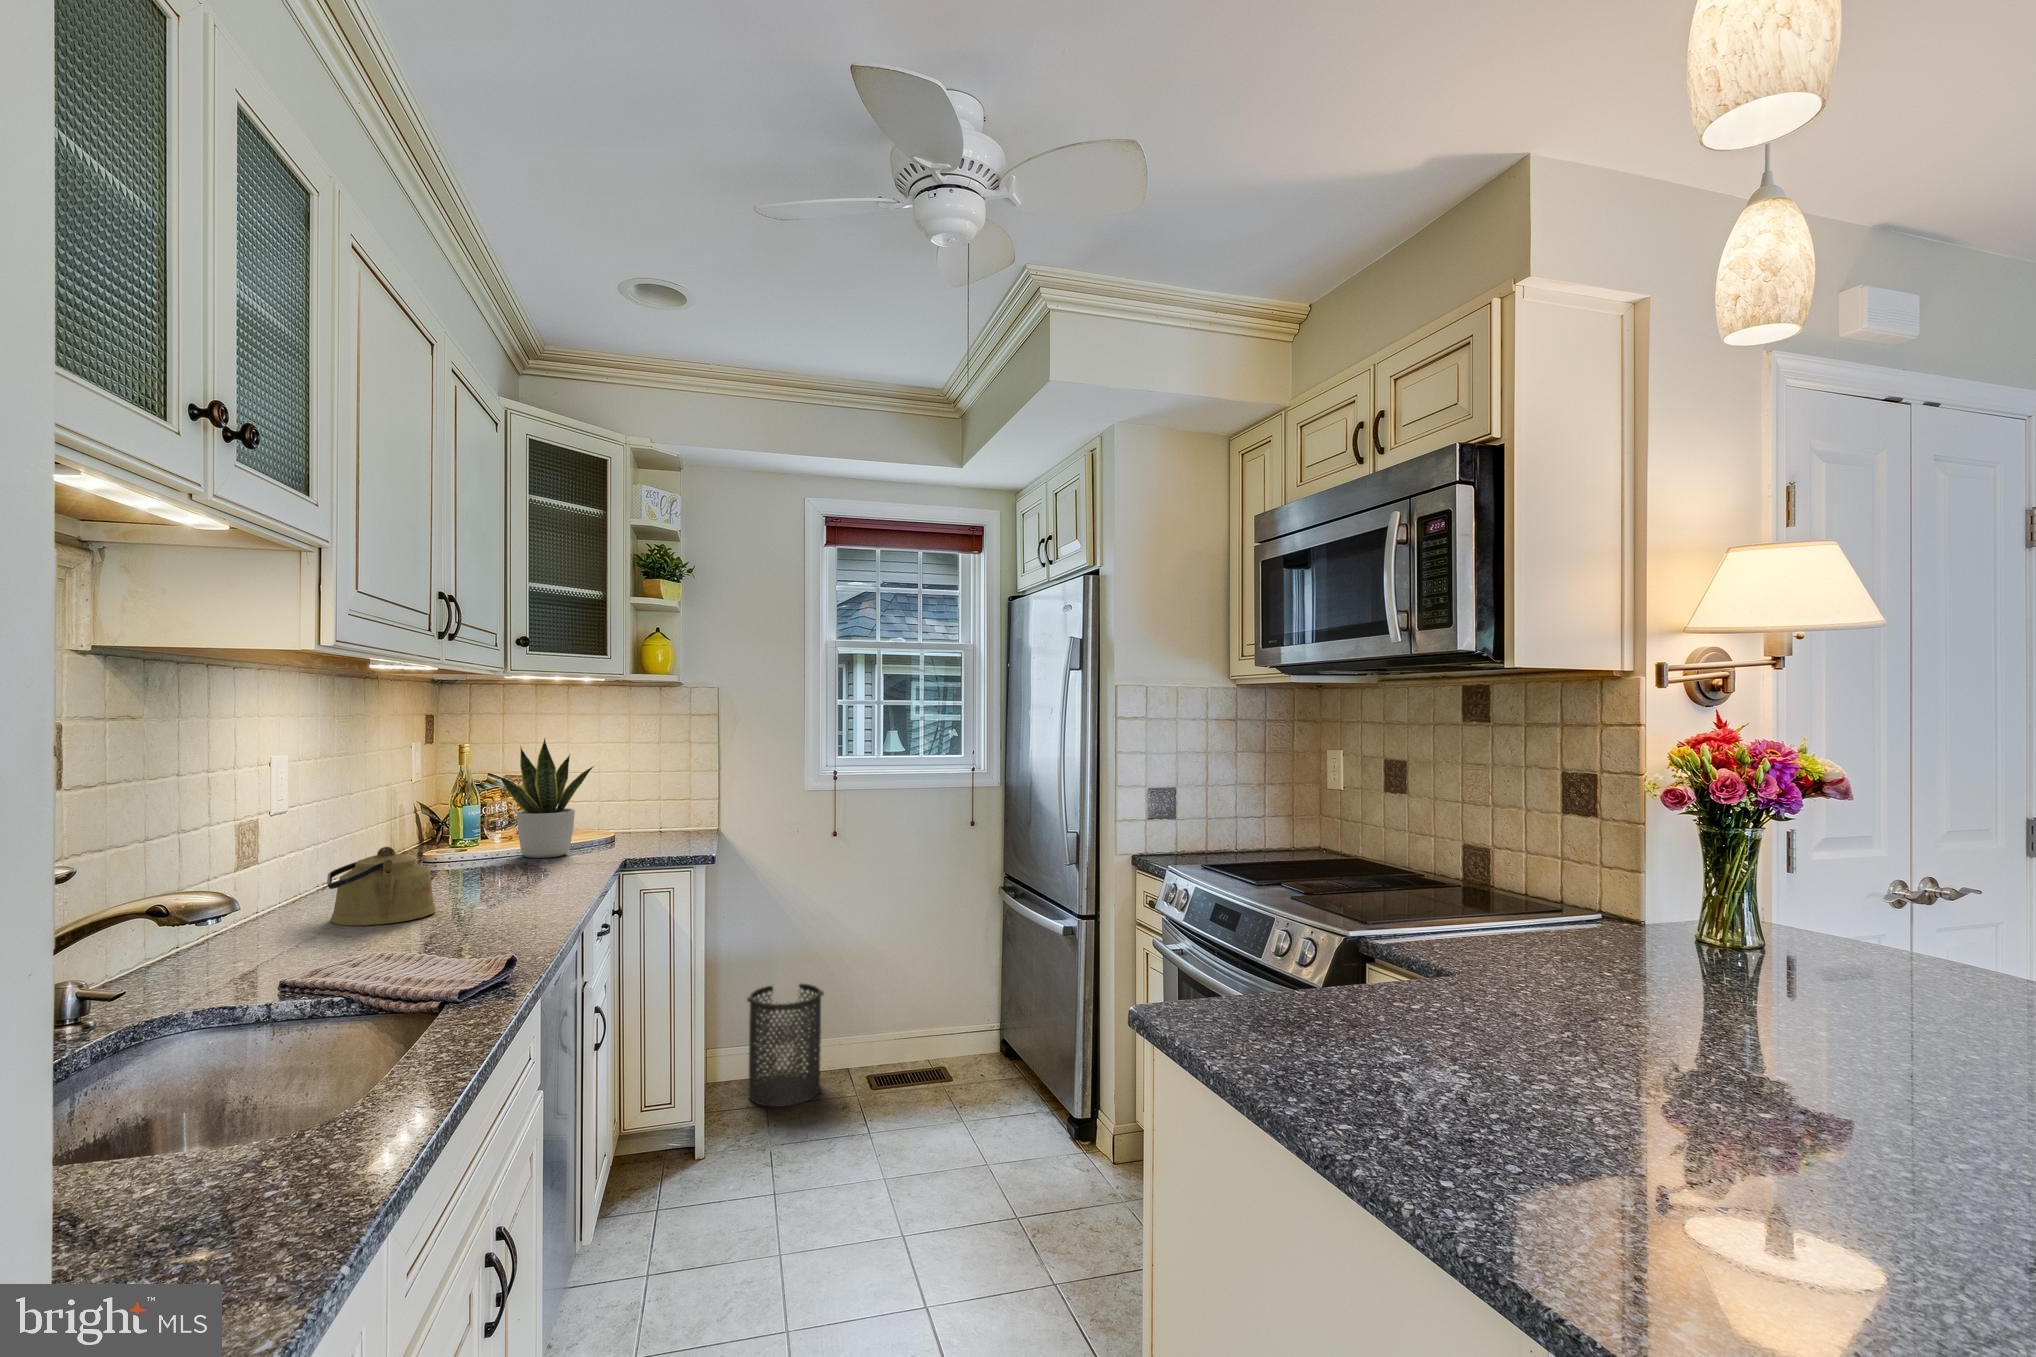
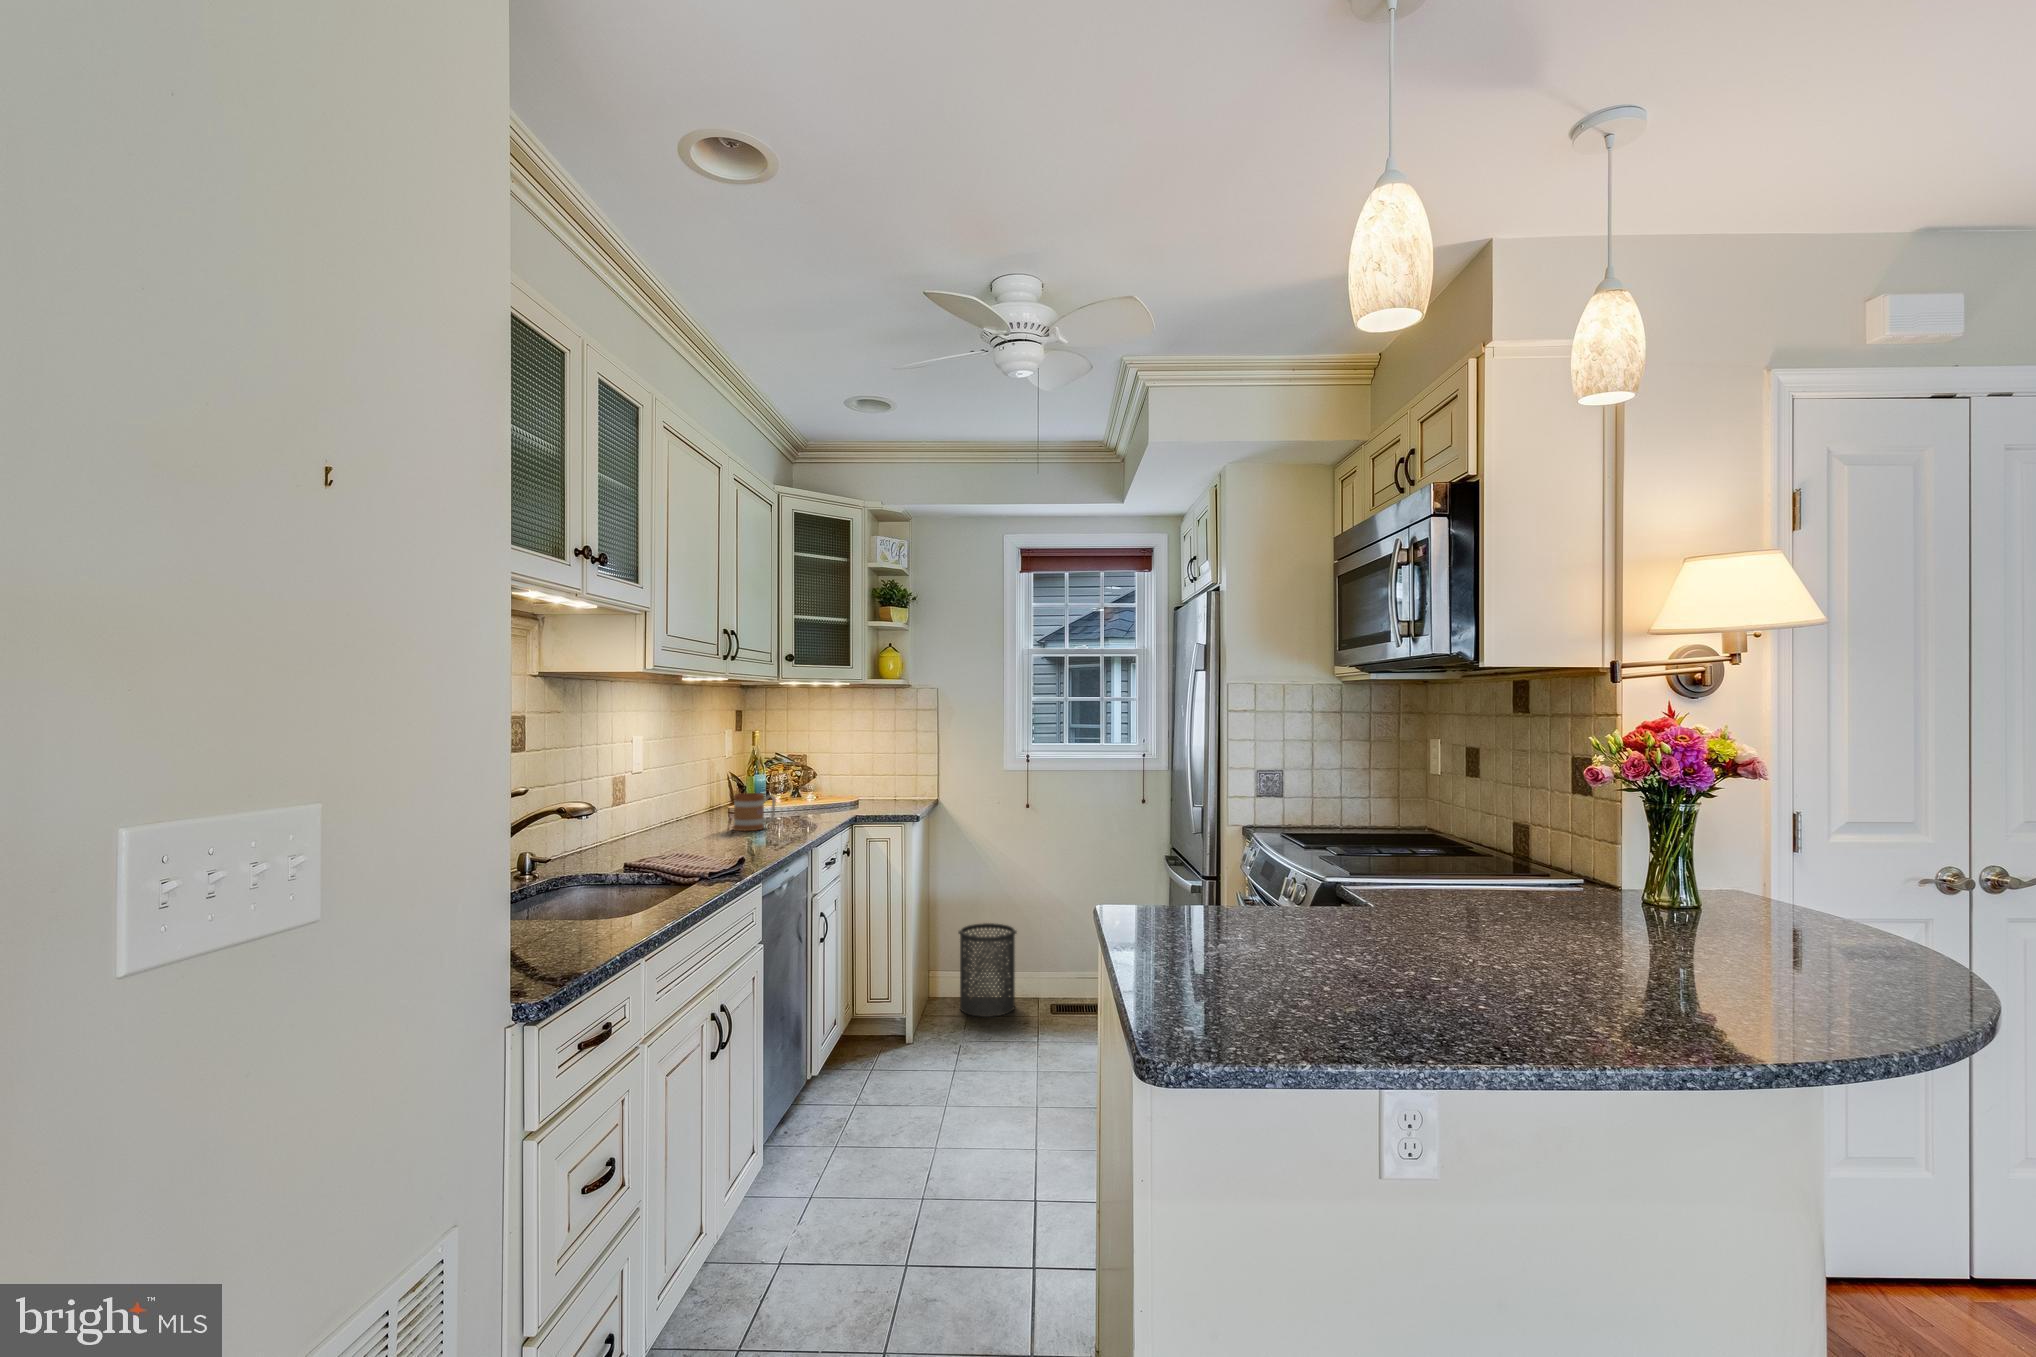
potted plant: present [500,739,594,858] -> none [776,726,841,812]
mug: none [443,837,512,896] -> present [733,793,775,831]
kettle: present [327,847,436,925] -> none [661,795,724,843]

